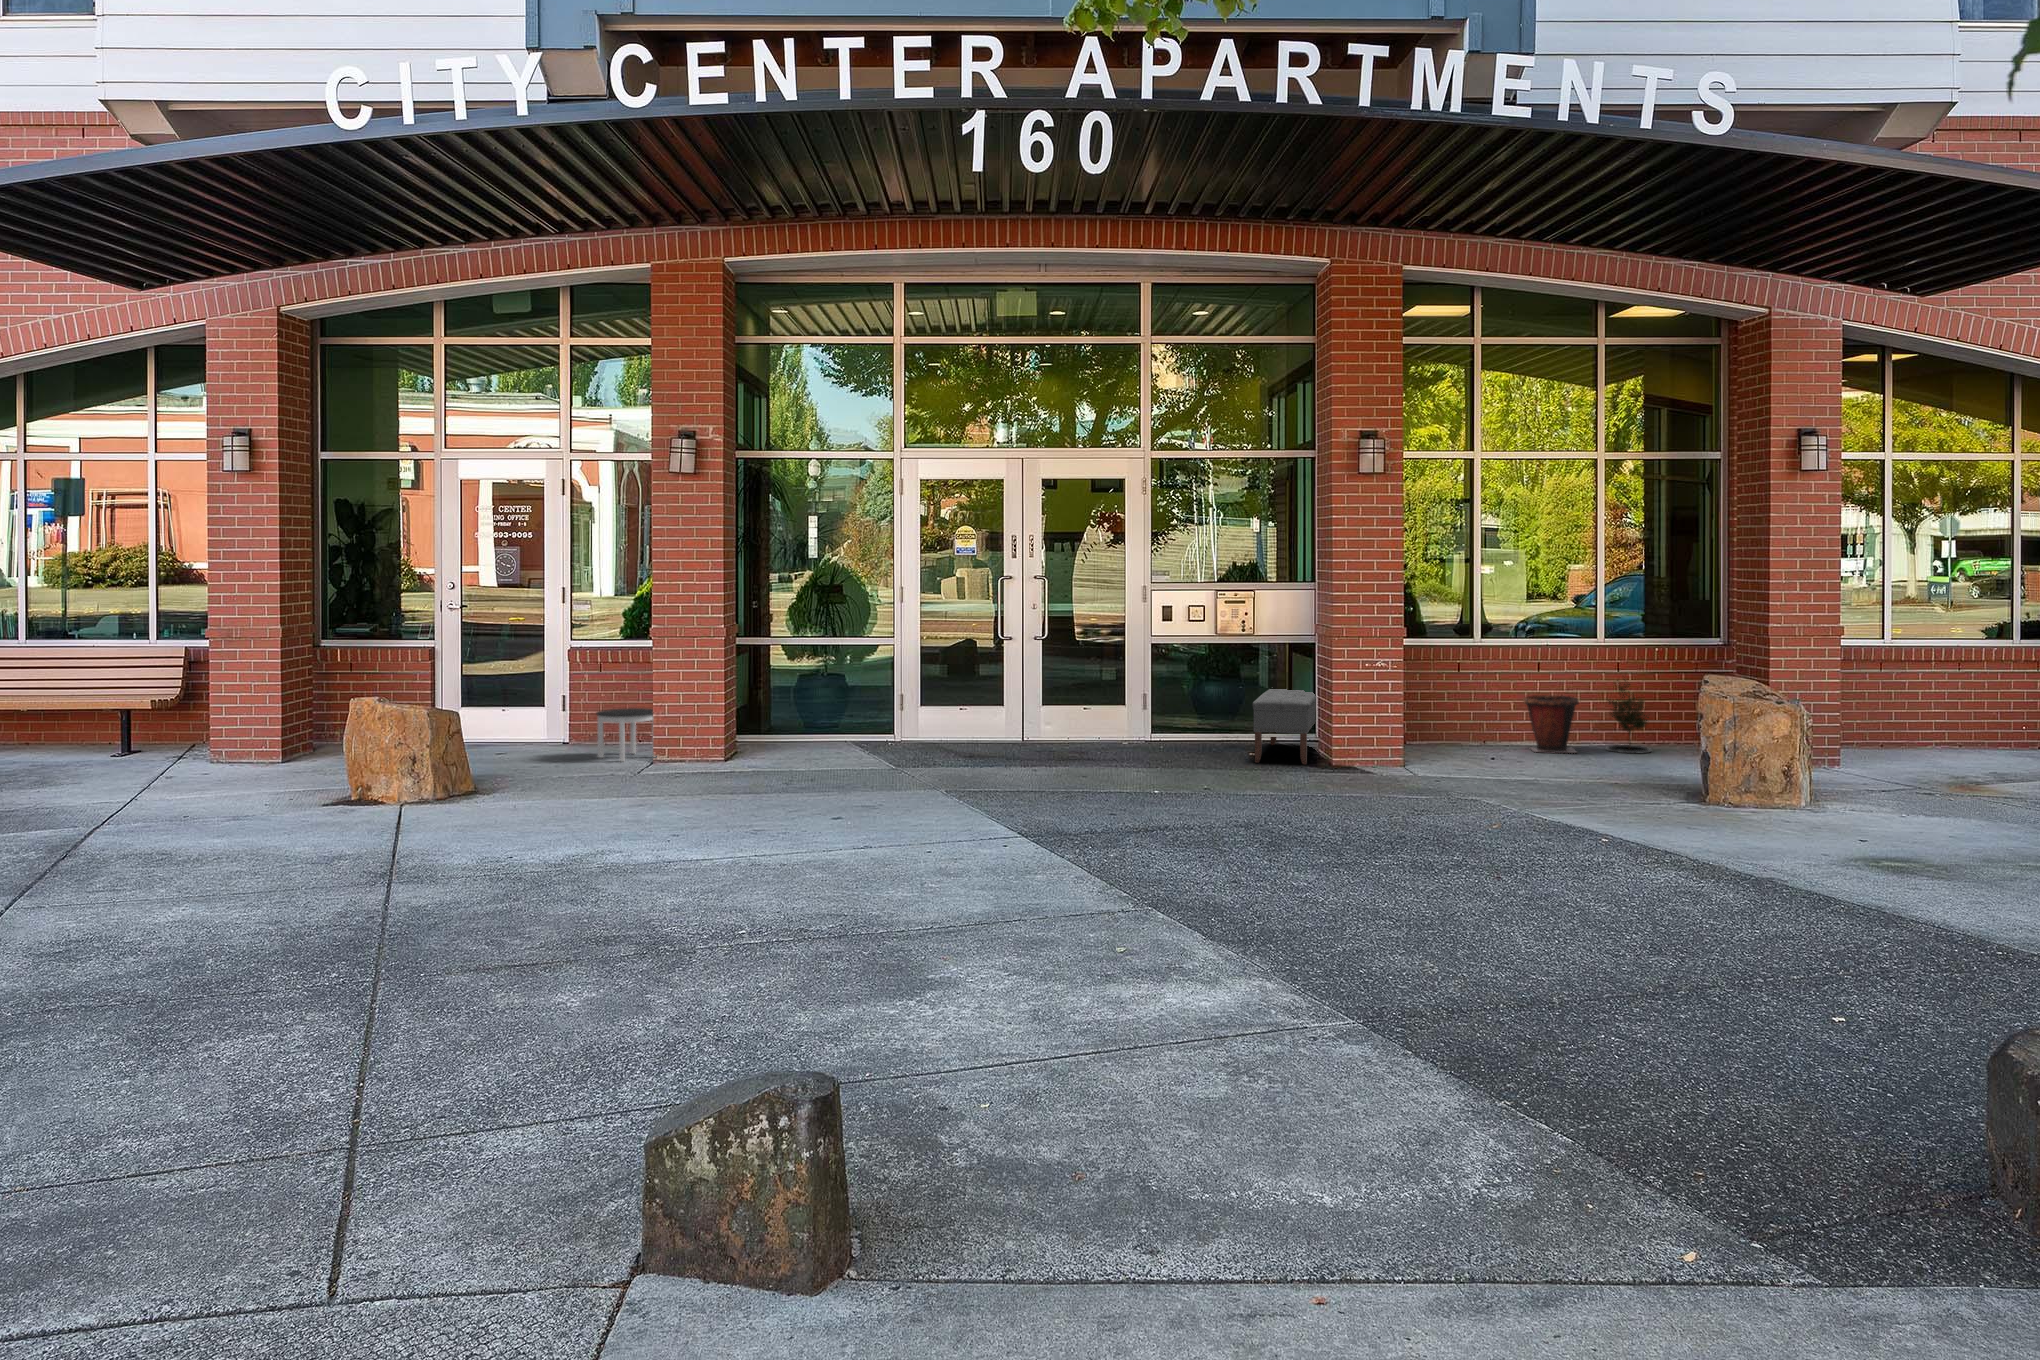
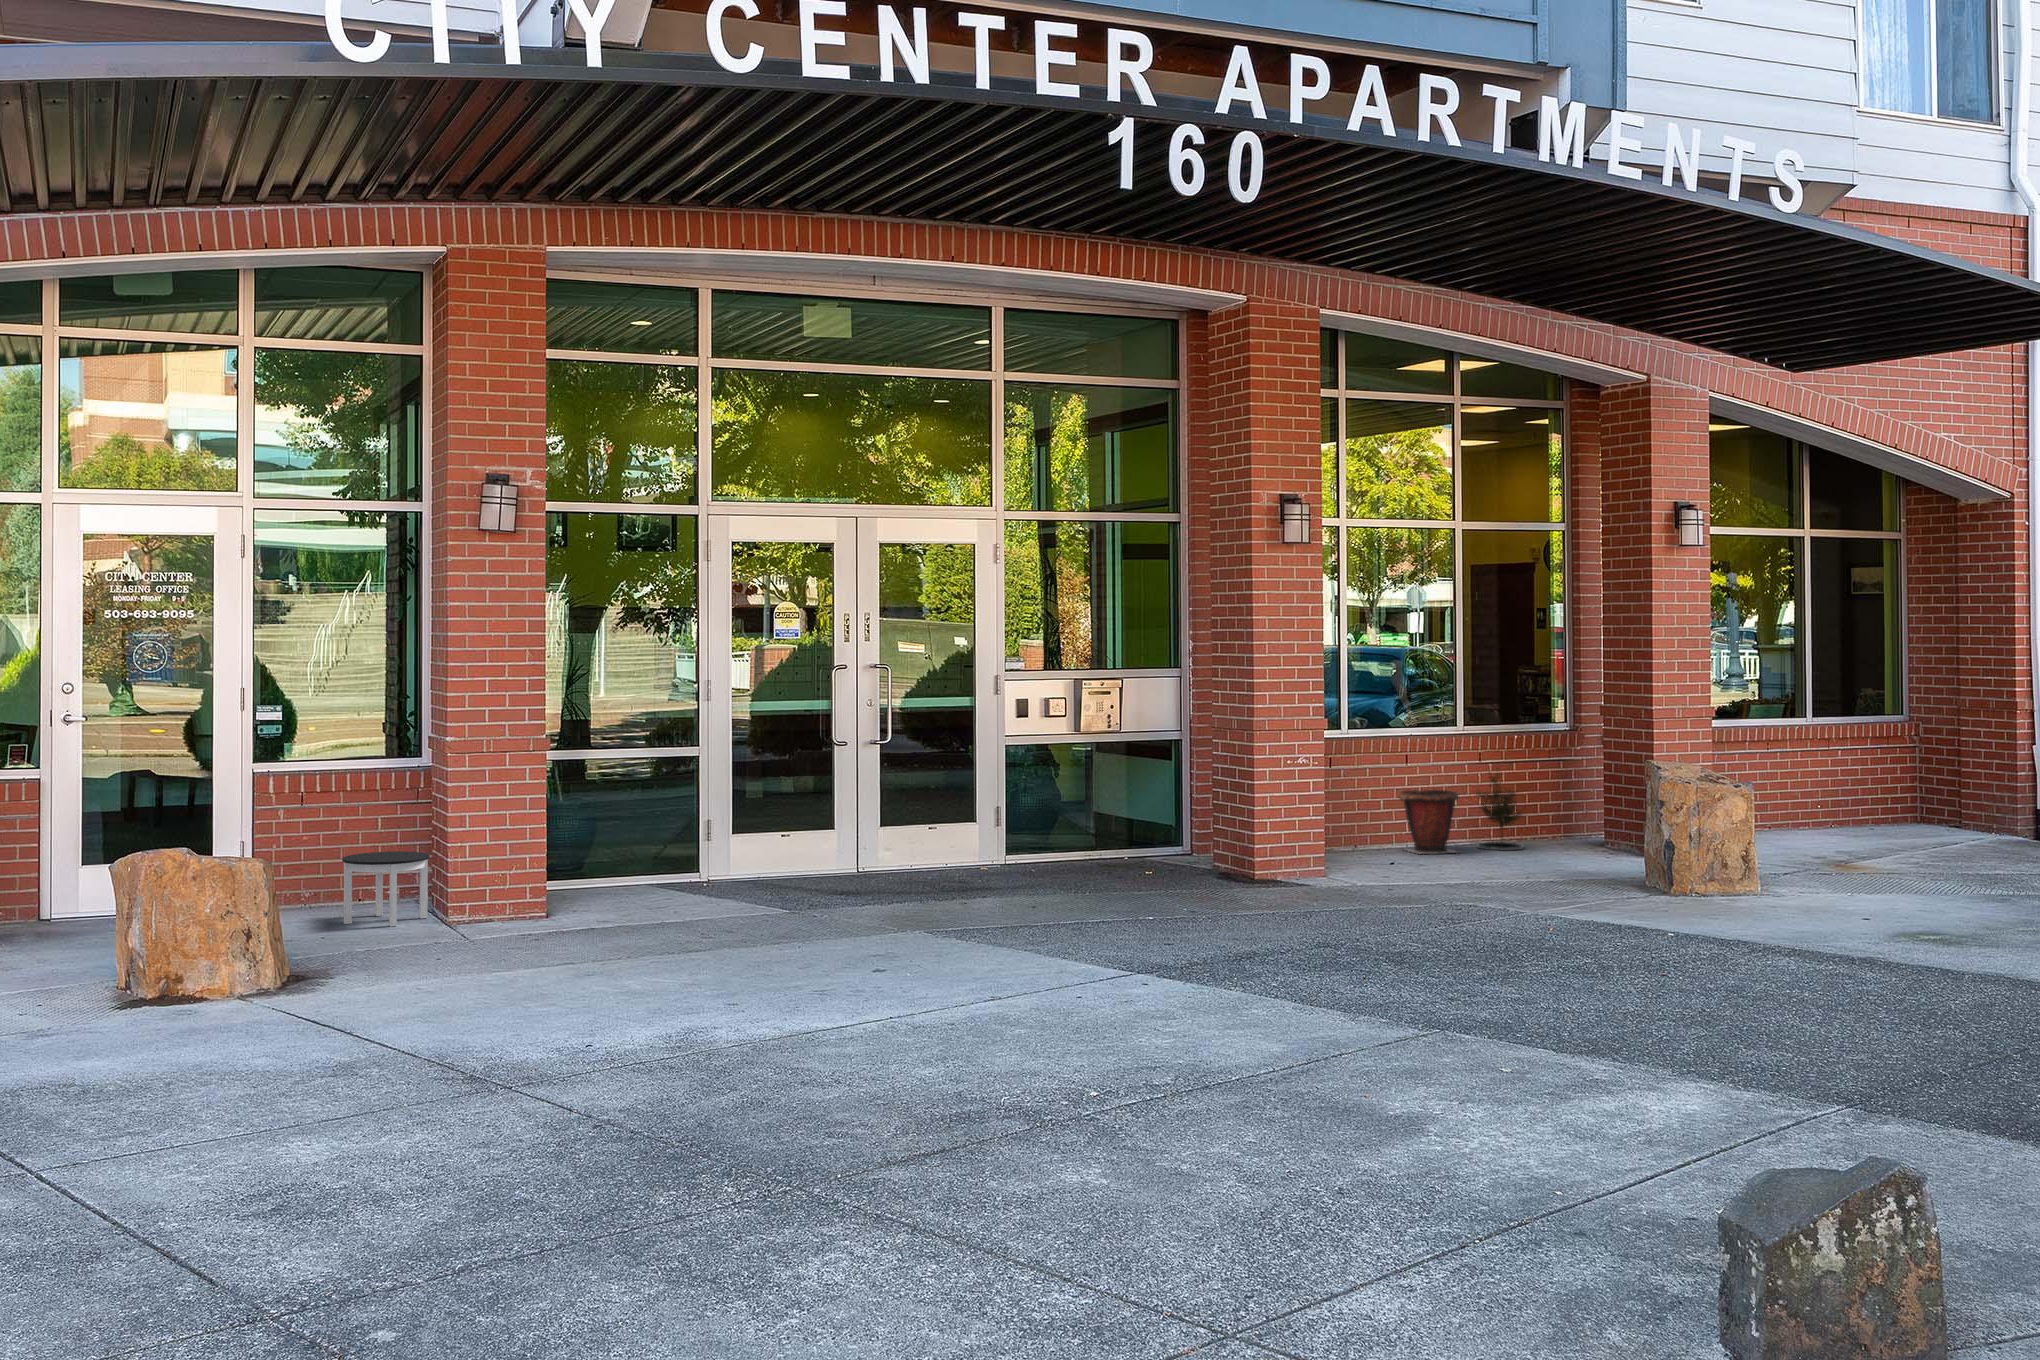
bench: present [1252,689,1316,764] -> none [1133,790,1230,881]

